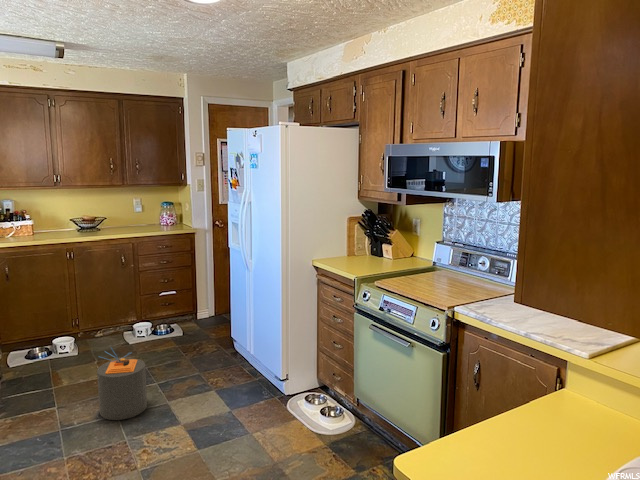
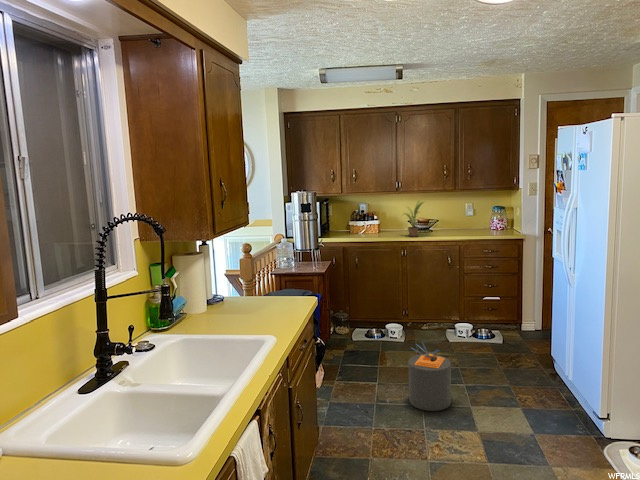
potted plant: none [62,195,94,237] -> present [404,199,424,237]

